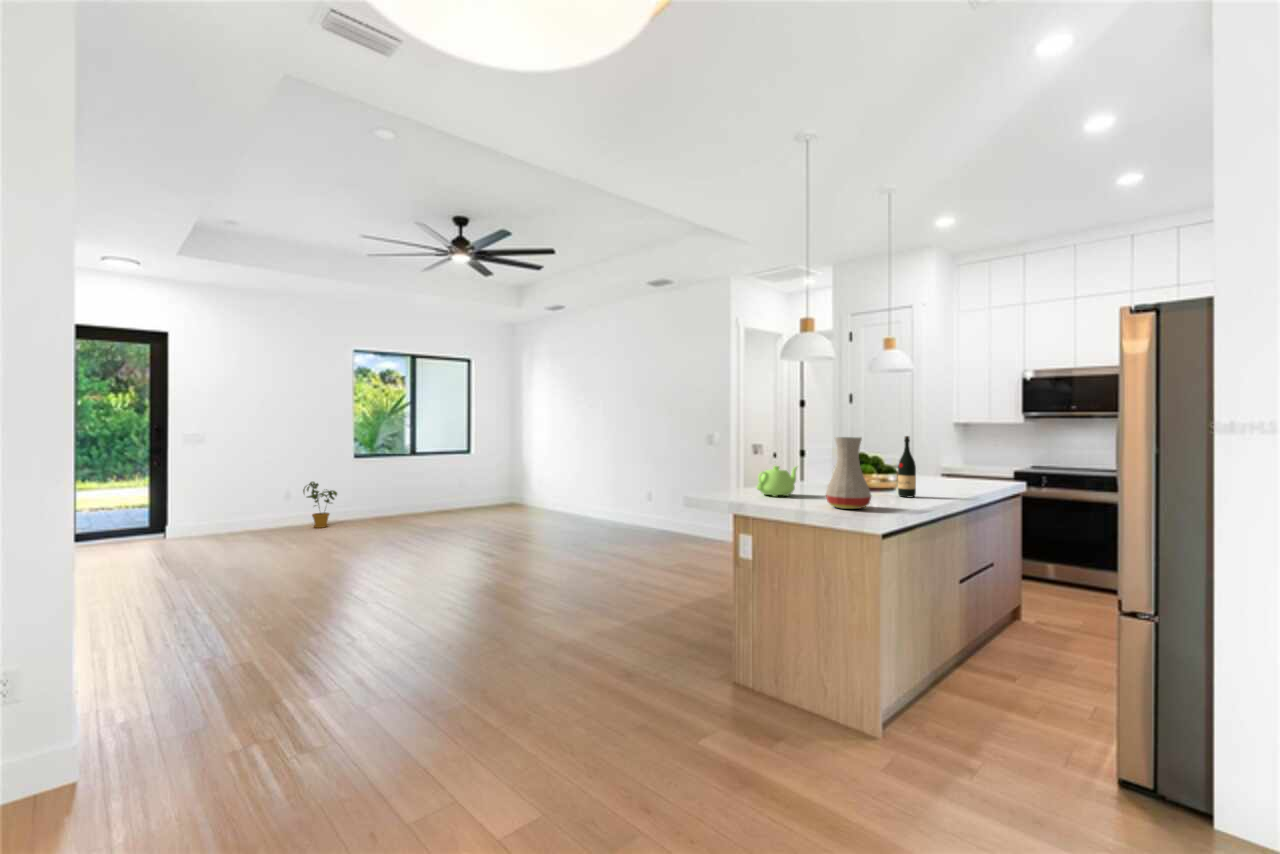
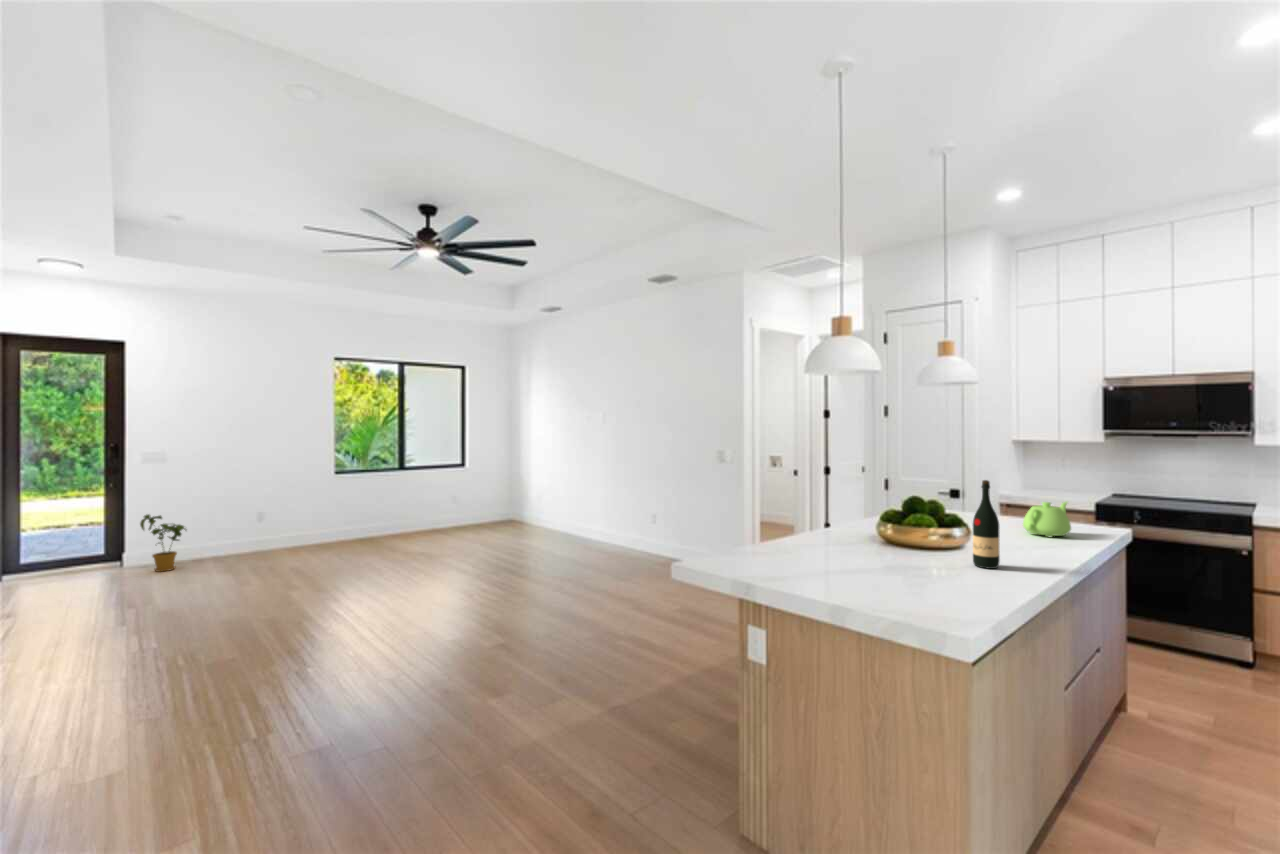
vase: present [826,437,871,509] -> none [873,491,946,605]
teapot: present [756,466,798,497] -> present [1023,502,1071,537]
house plant: present [303,482,337,528] -> present [140,514,186,572]

